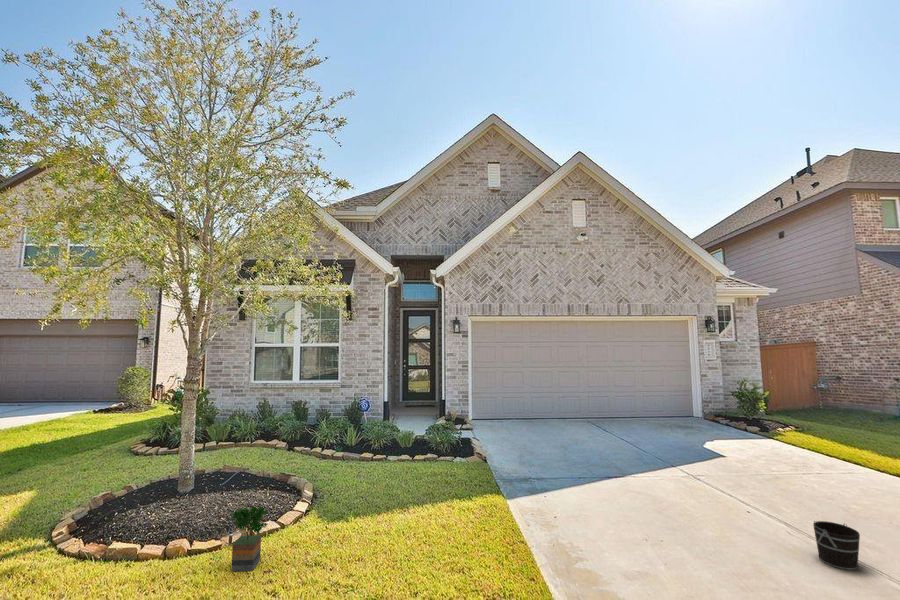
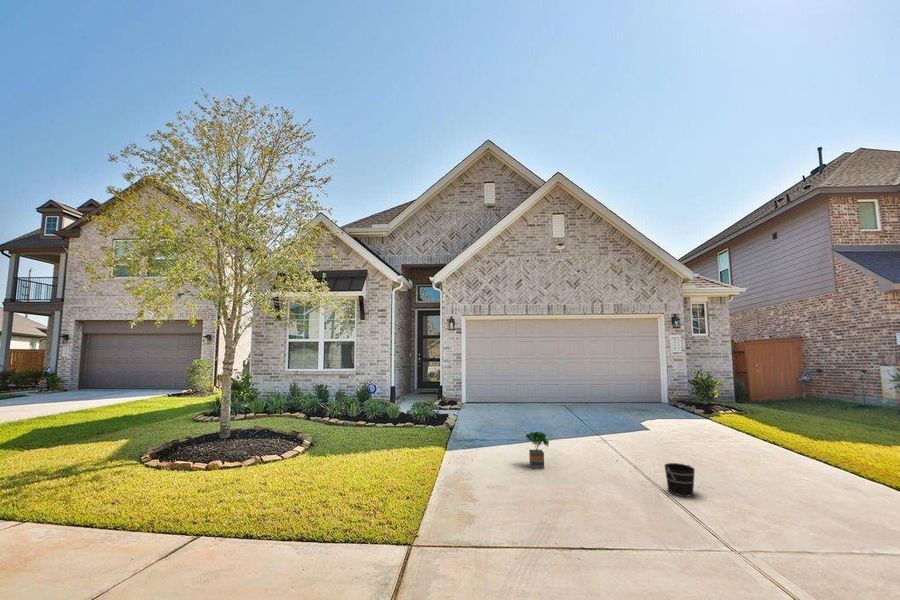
potted tree: present [231,506,269,571] -> present [526,432,549,469]

